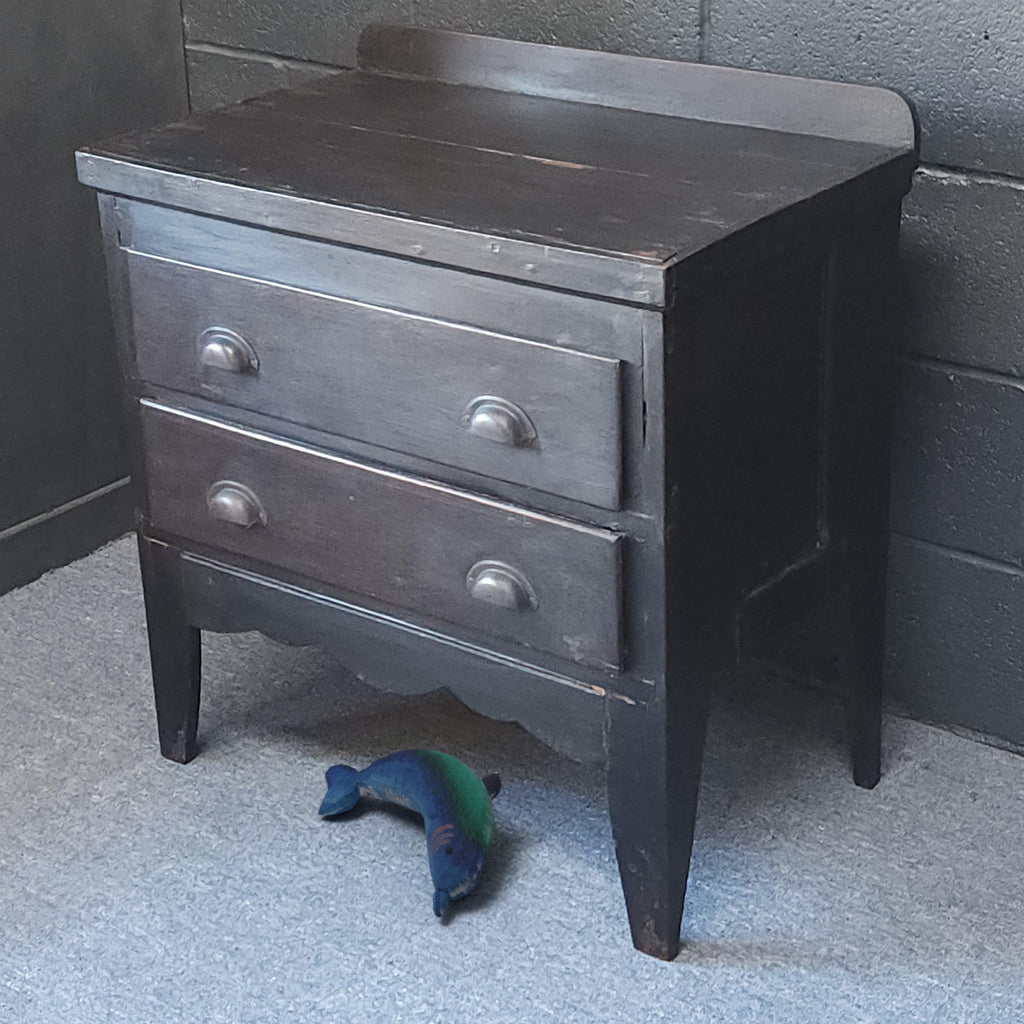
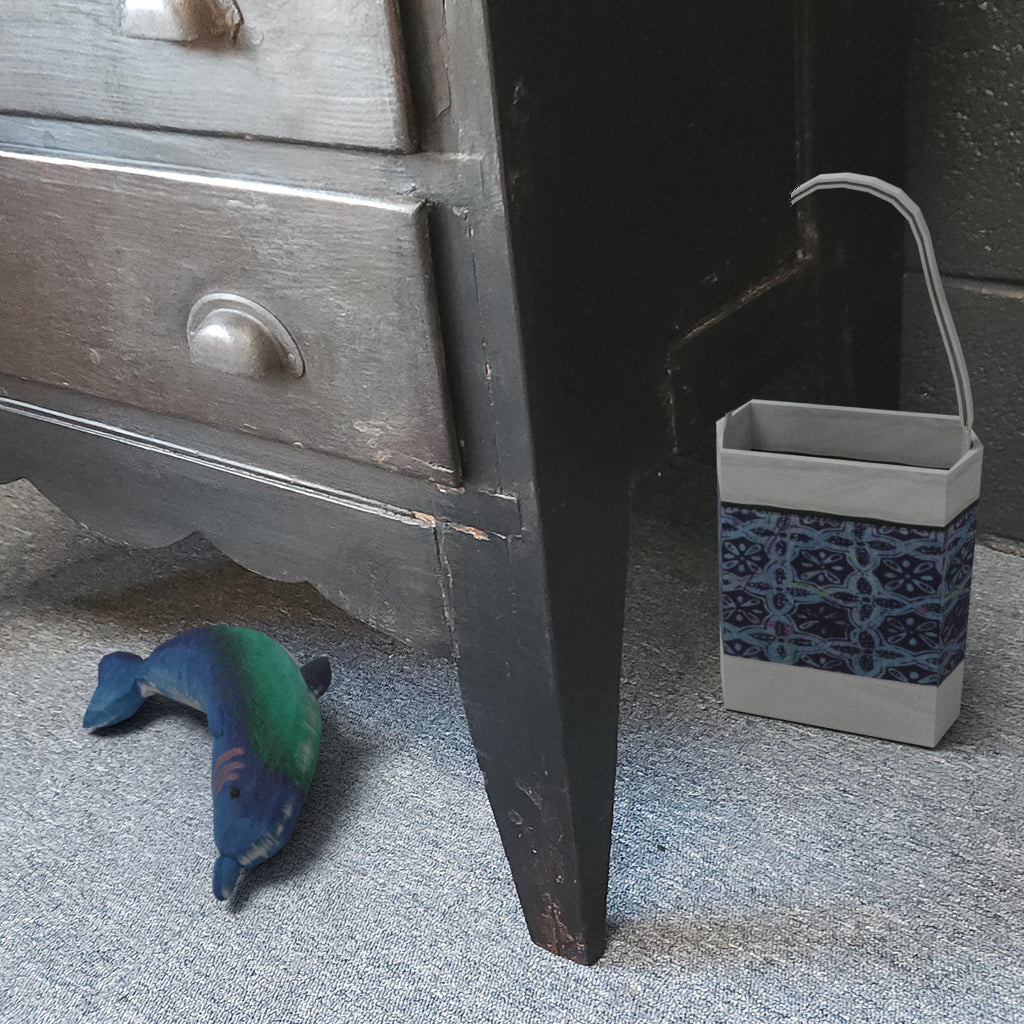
bag: none [757,500,923,858] -> present [716,173,984,748]

